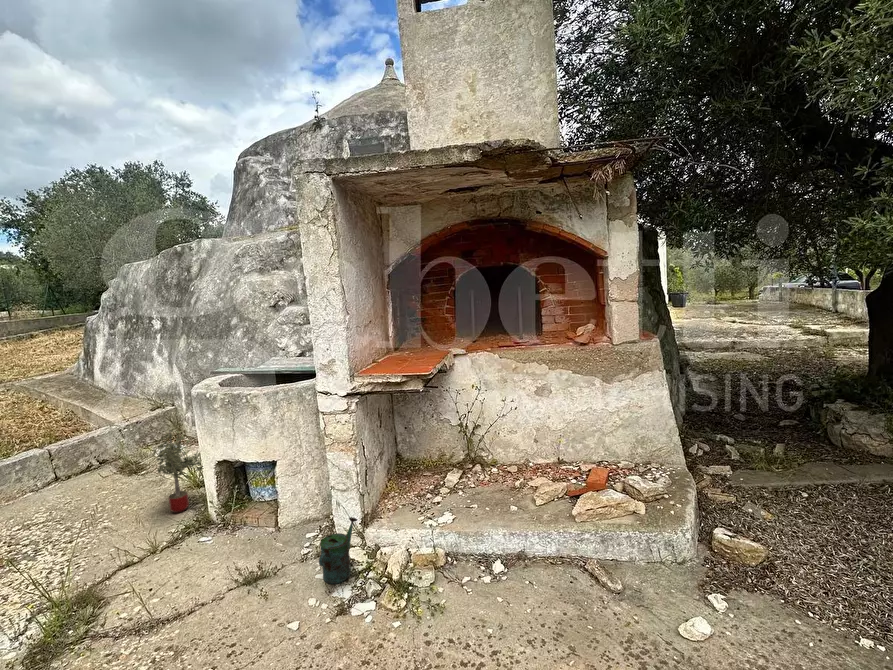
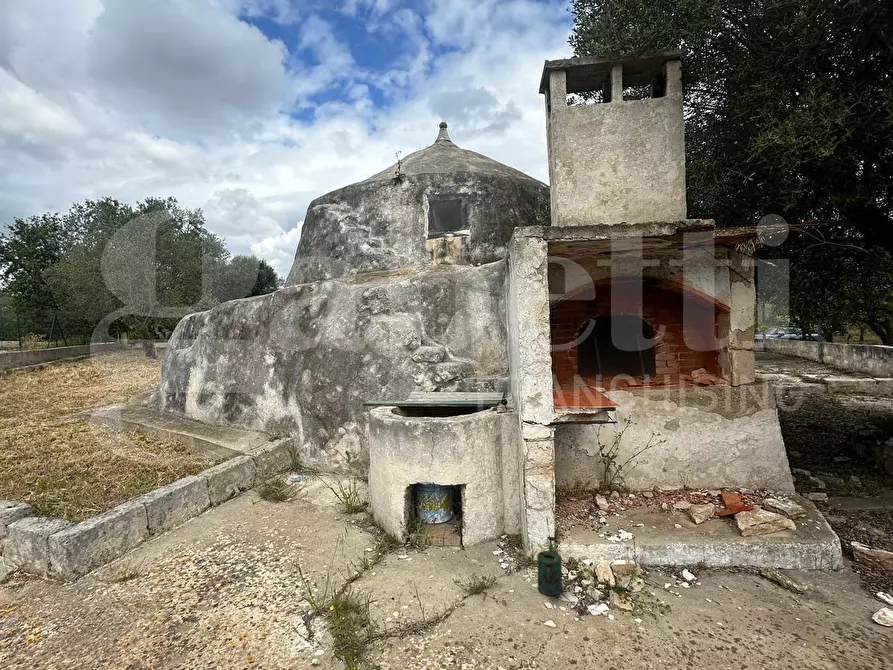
potted tree: present [152,429,204,513] -> none [333,460,378,539]

